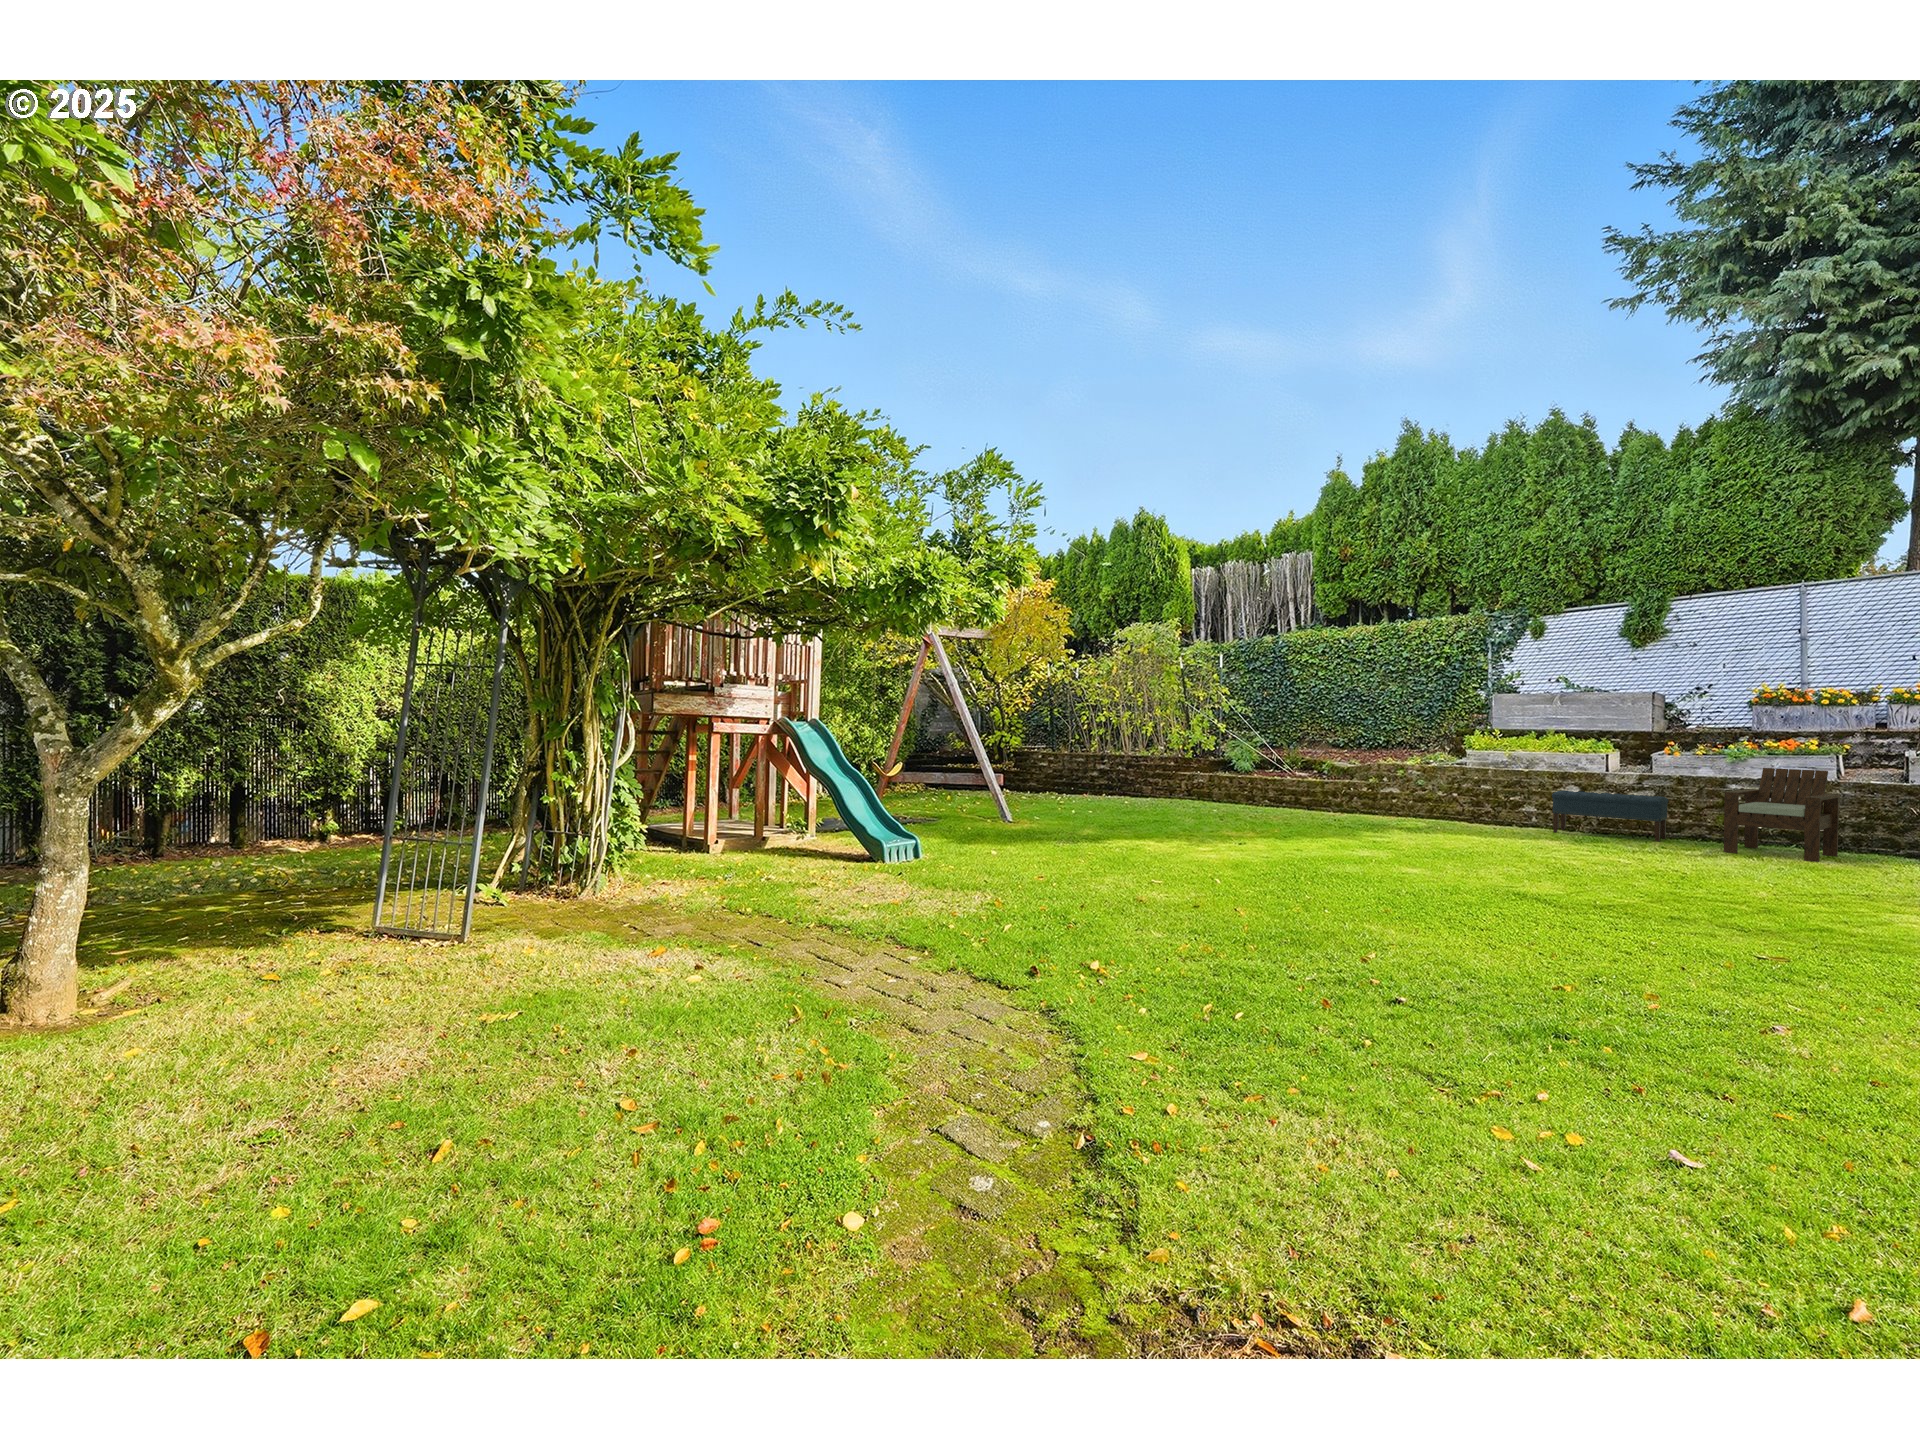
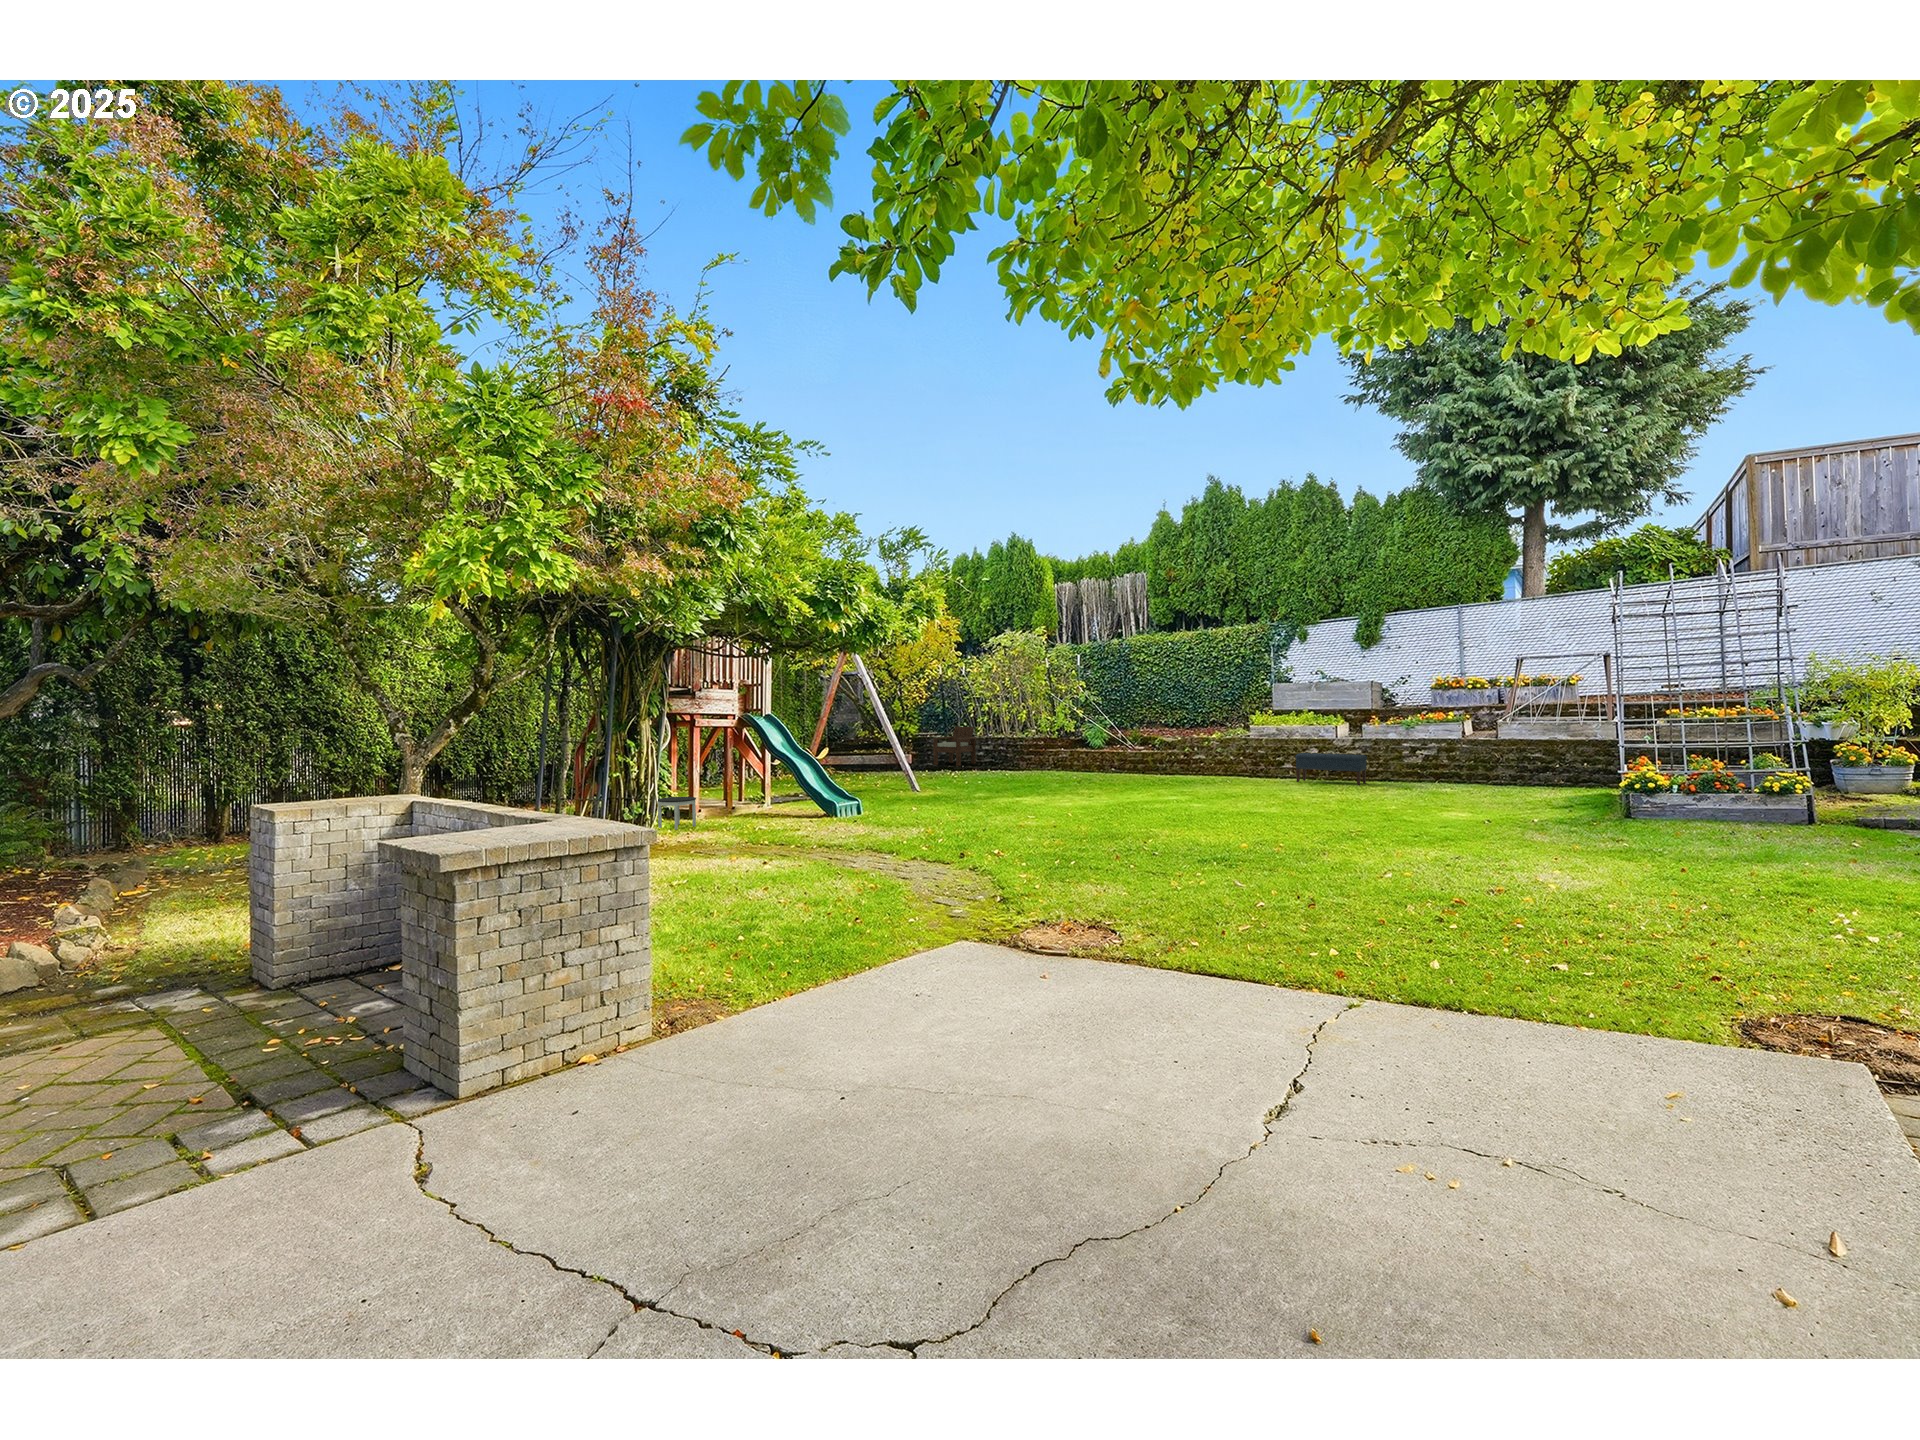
chair: present [1724,768,1840,862] -> present [933,727,976,766]
round table: none [629,830,685,878] -> present [658,797,696,830]

